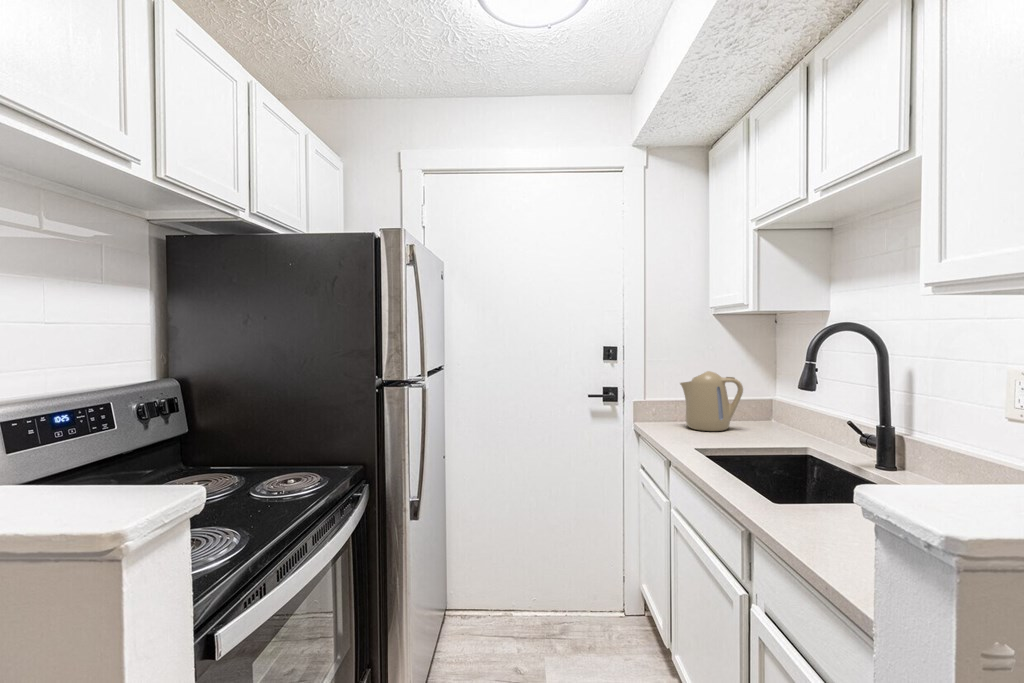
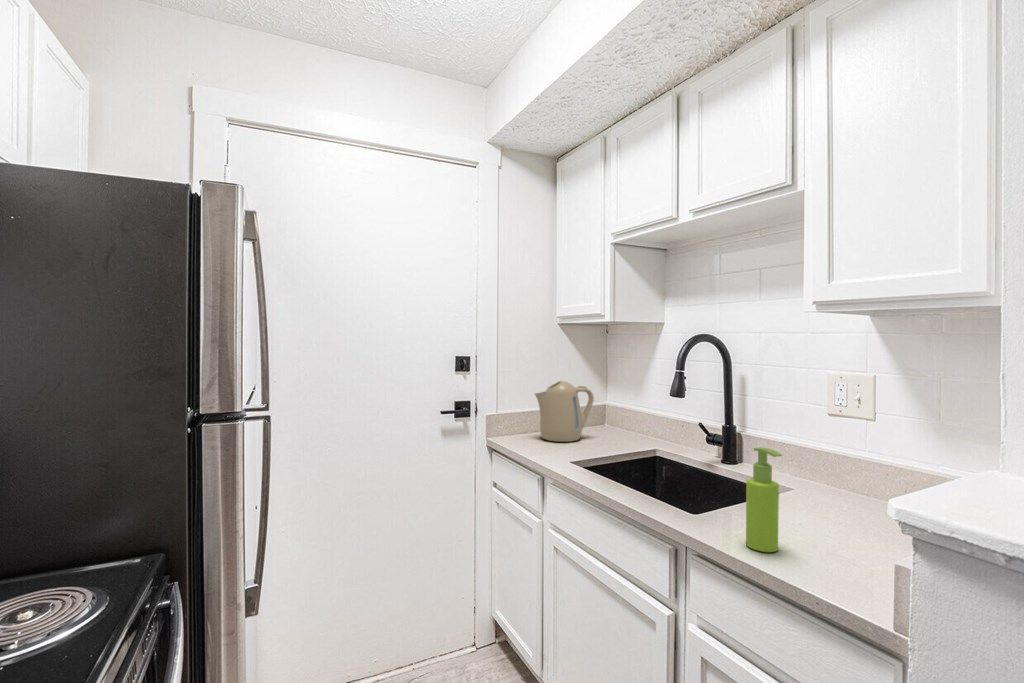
soap dispenser: none [784,431,816,530] -> present [746,447,782,552]

